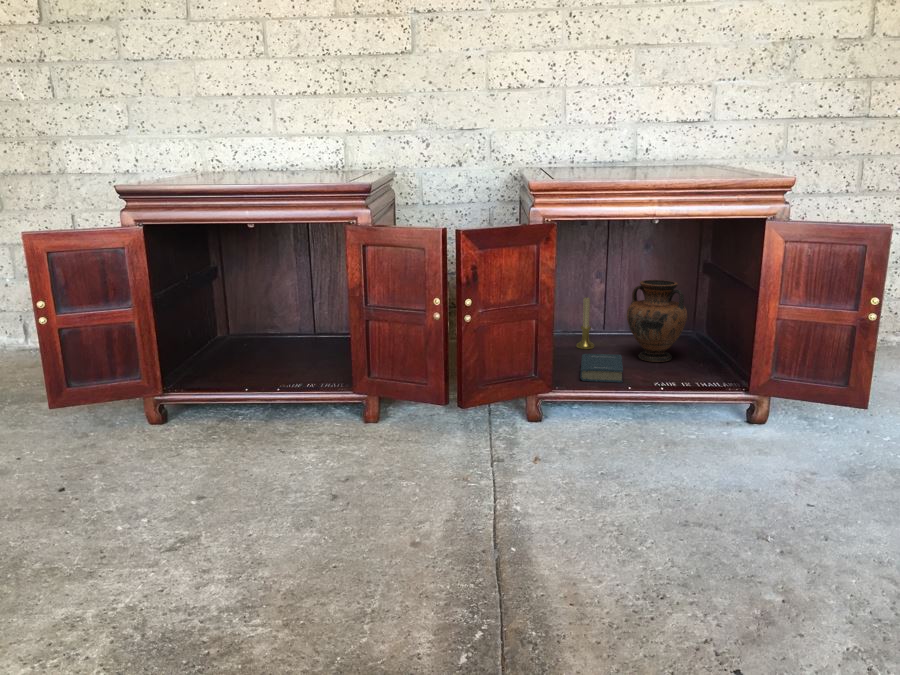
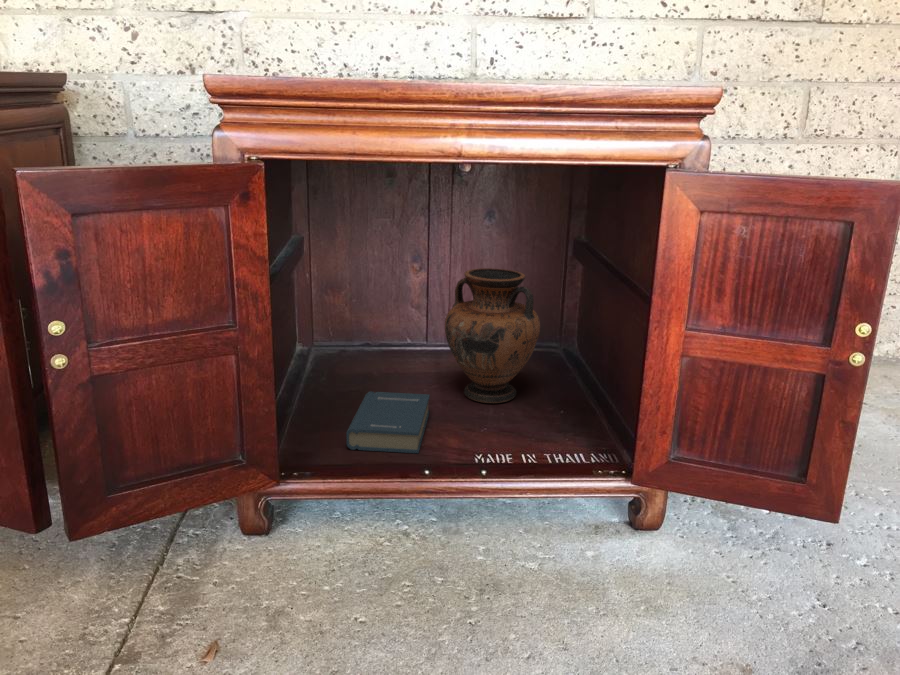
candle holder: present [576,297,594,349] -> none [375,291,403,374]

